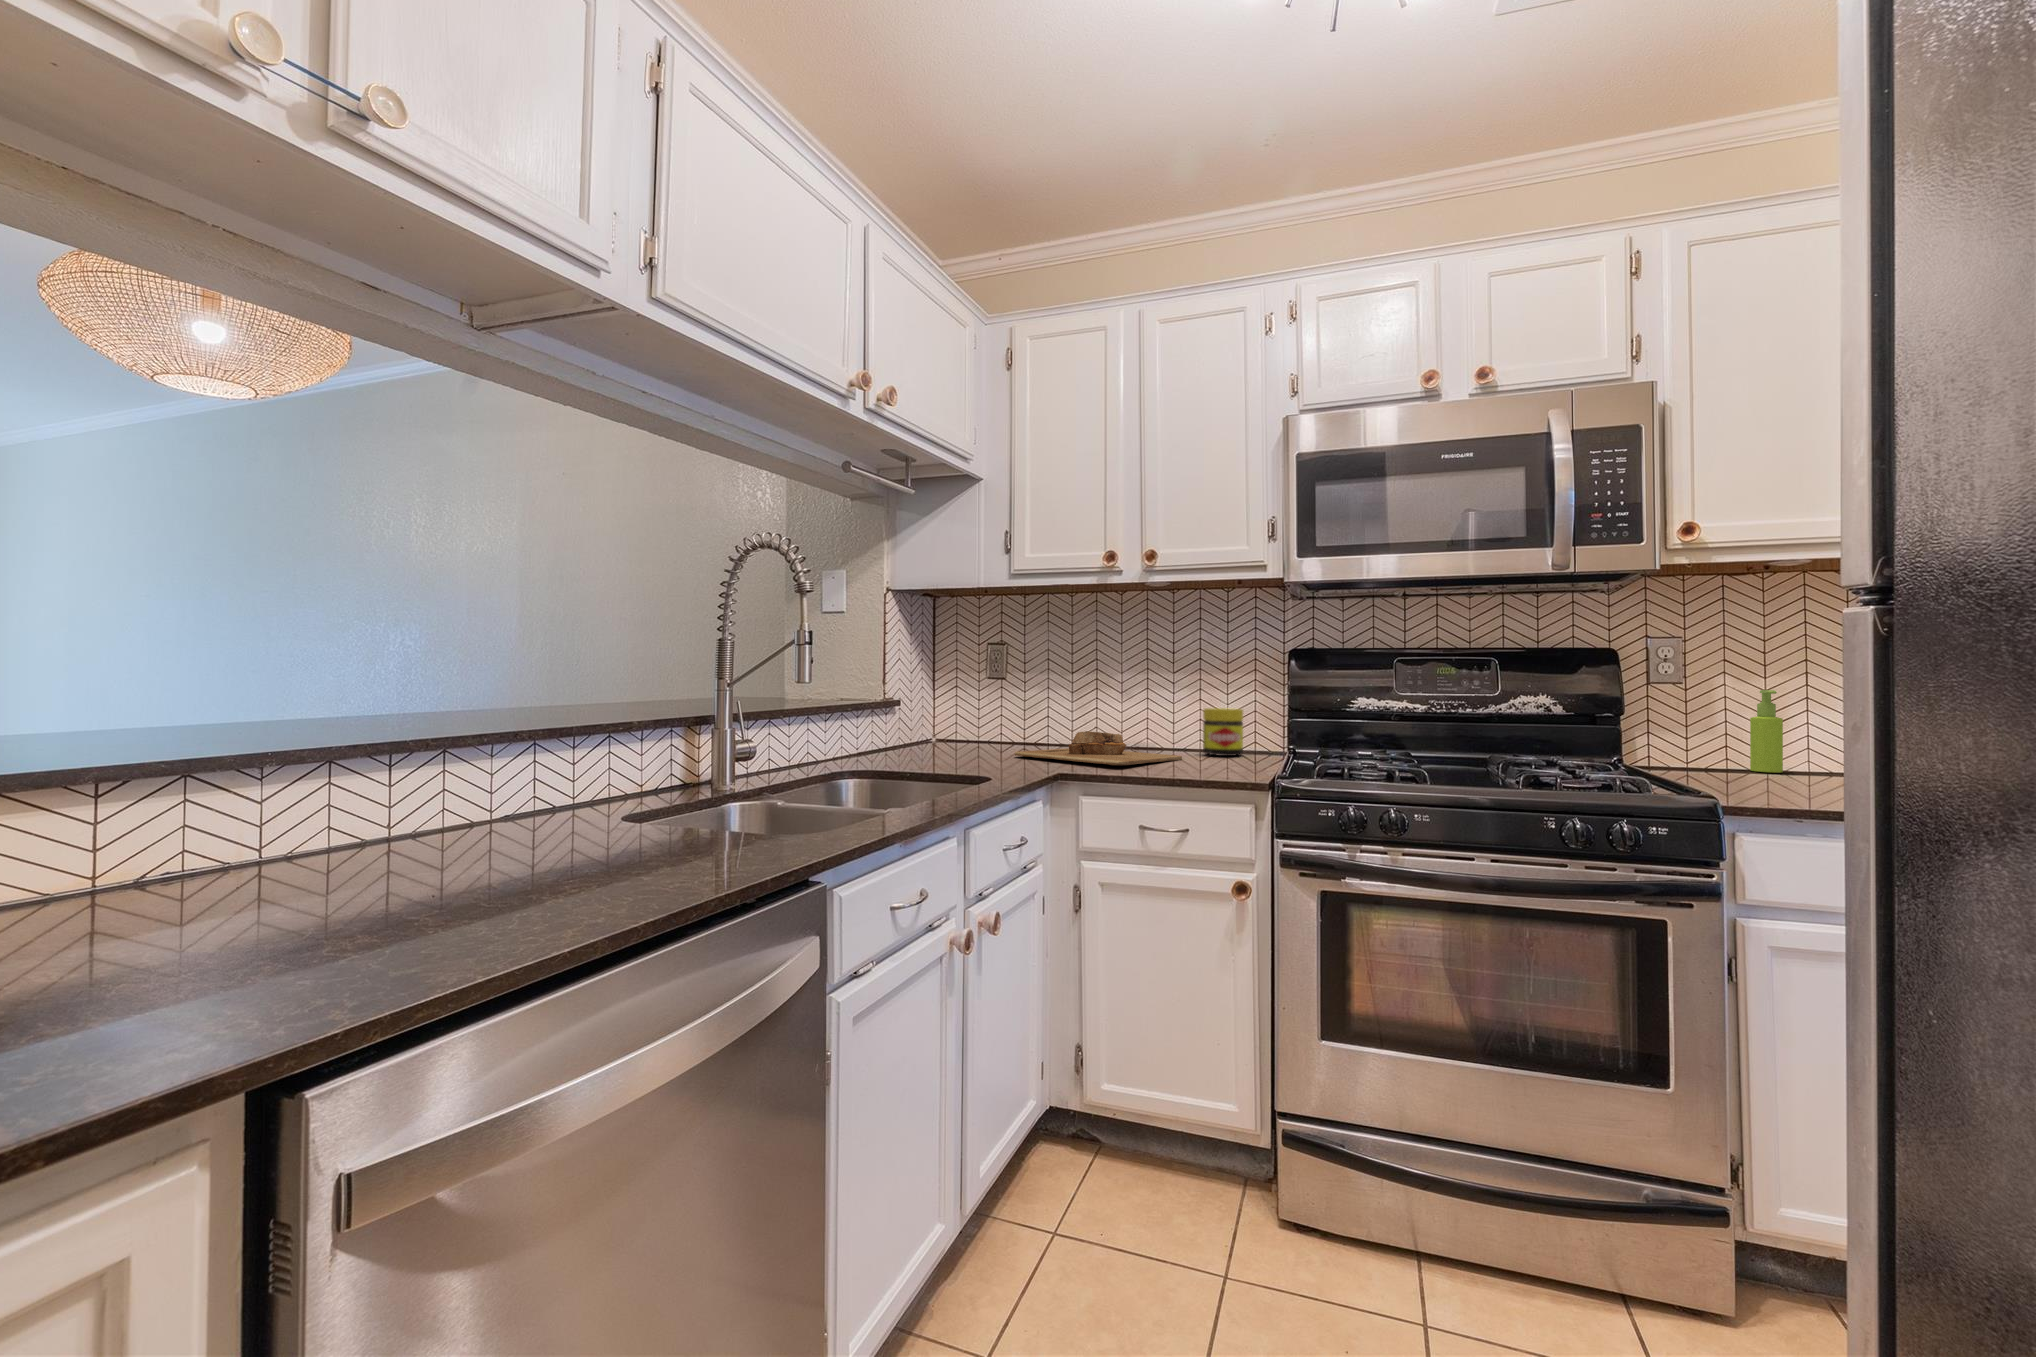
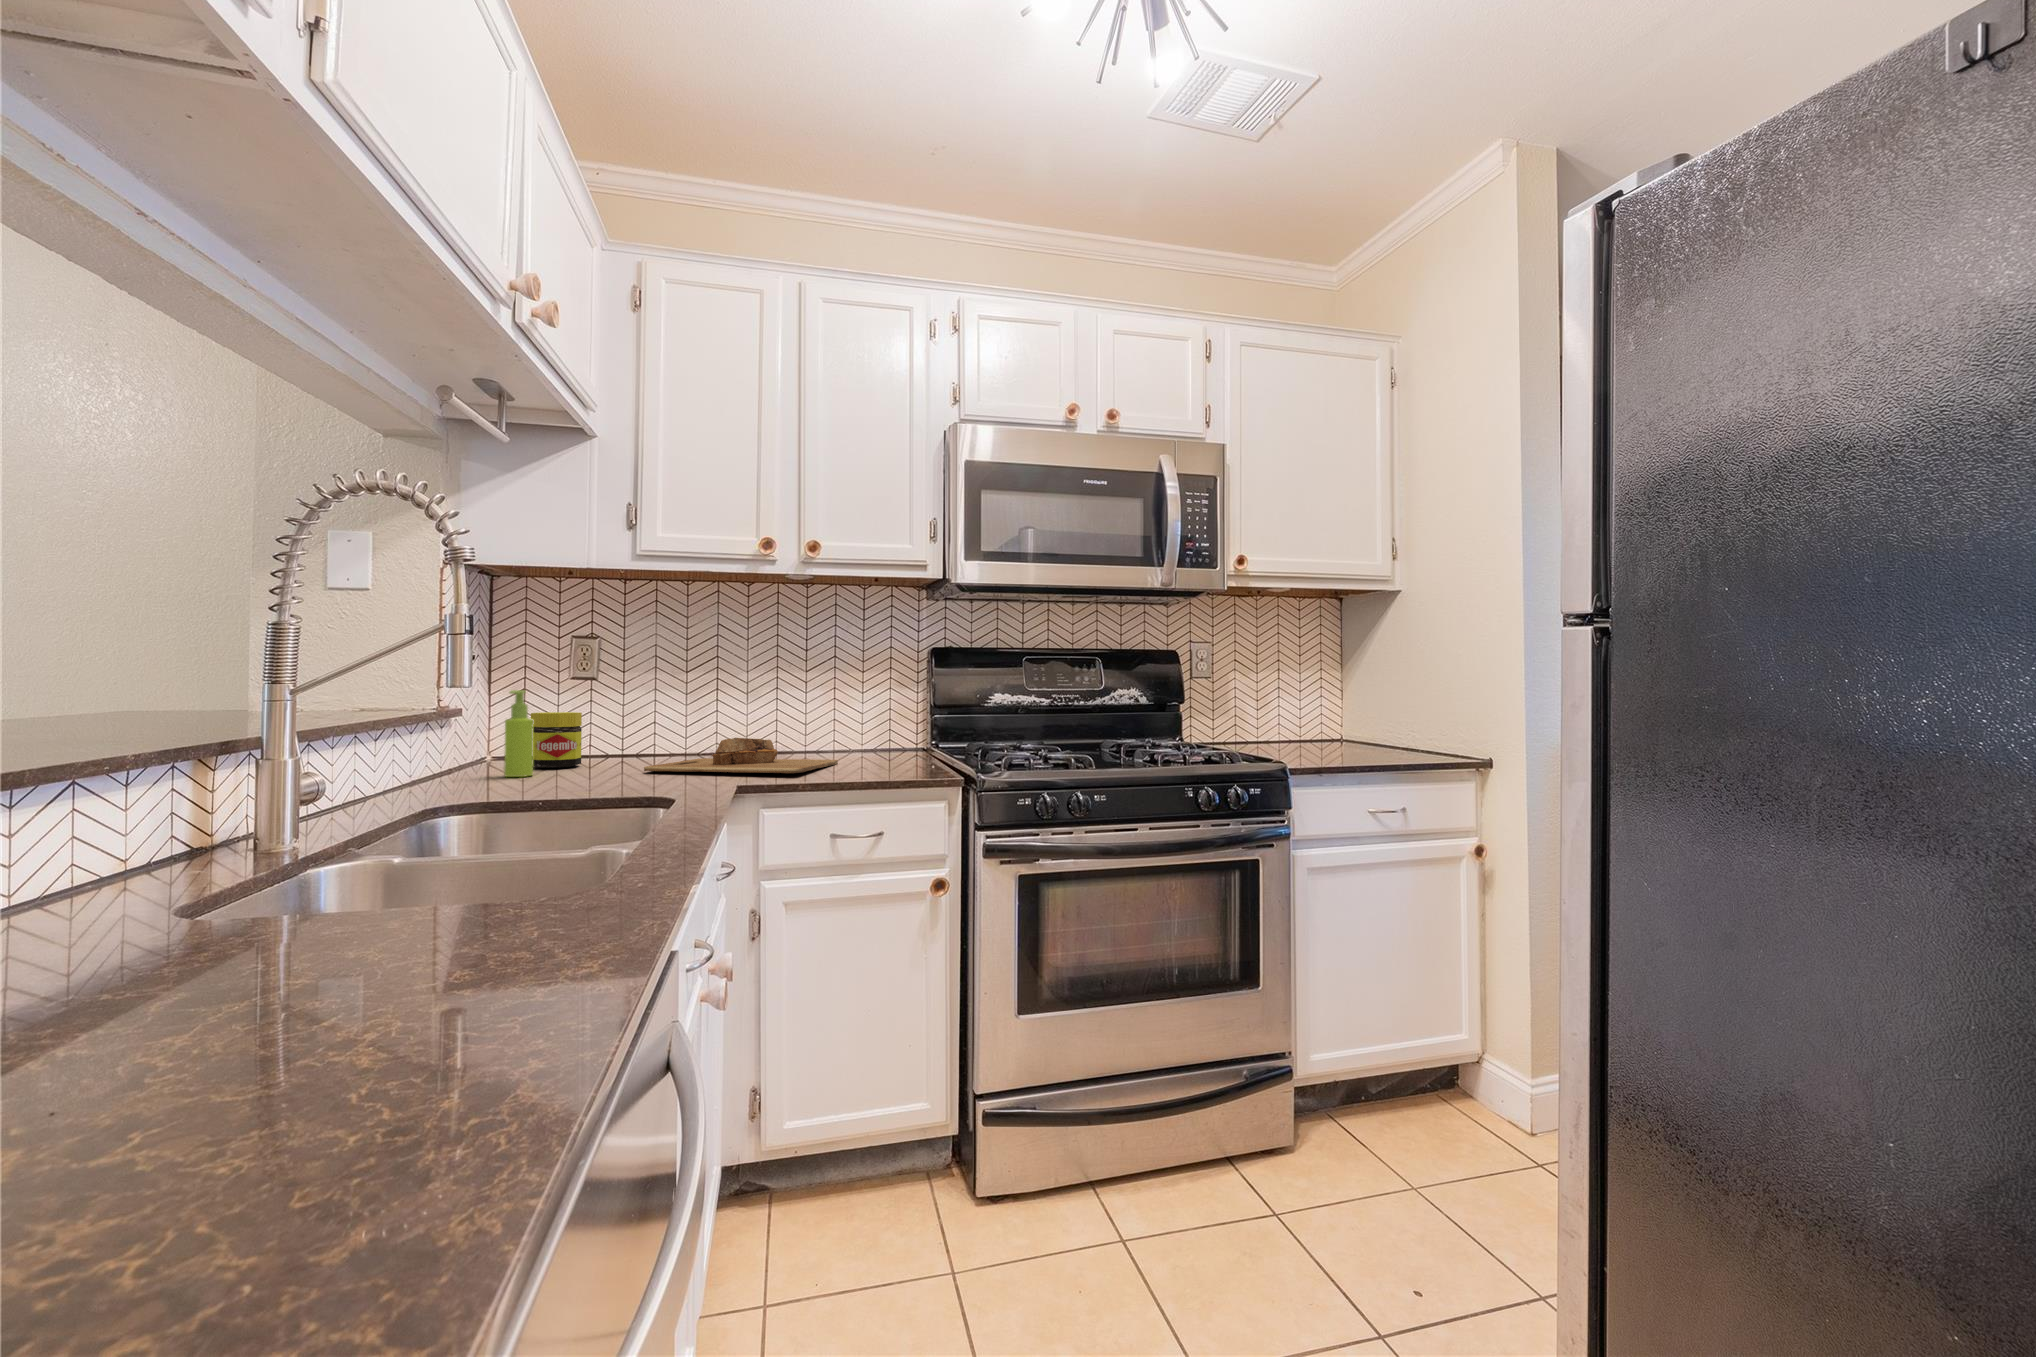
soap dispenser: present [1750,690,1783,773] -> present [504,690,534,777]
jar: present [1203,708,1243,756] -> present [531,712,582,768]

